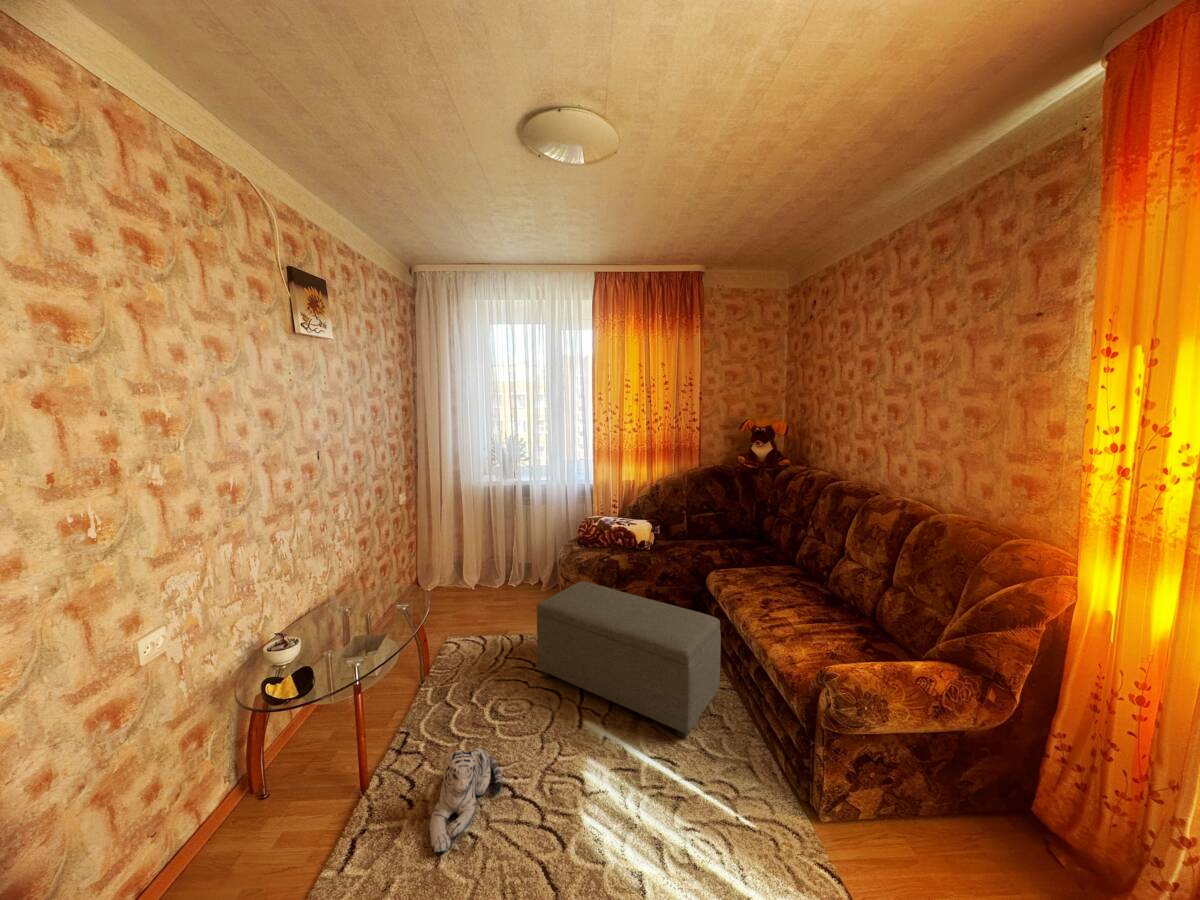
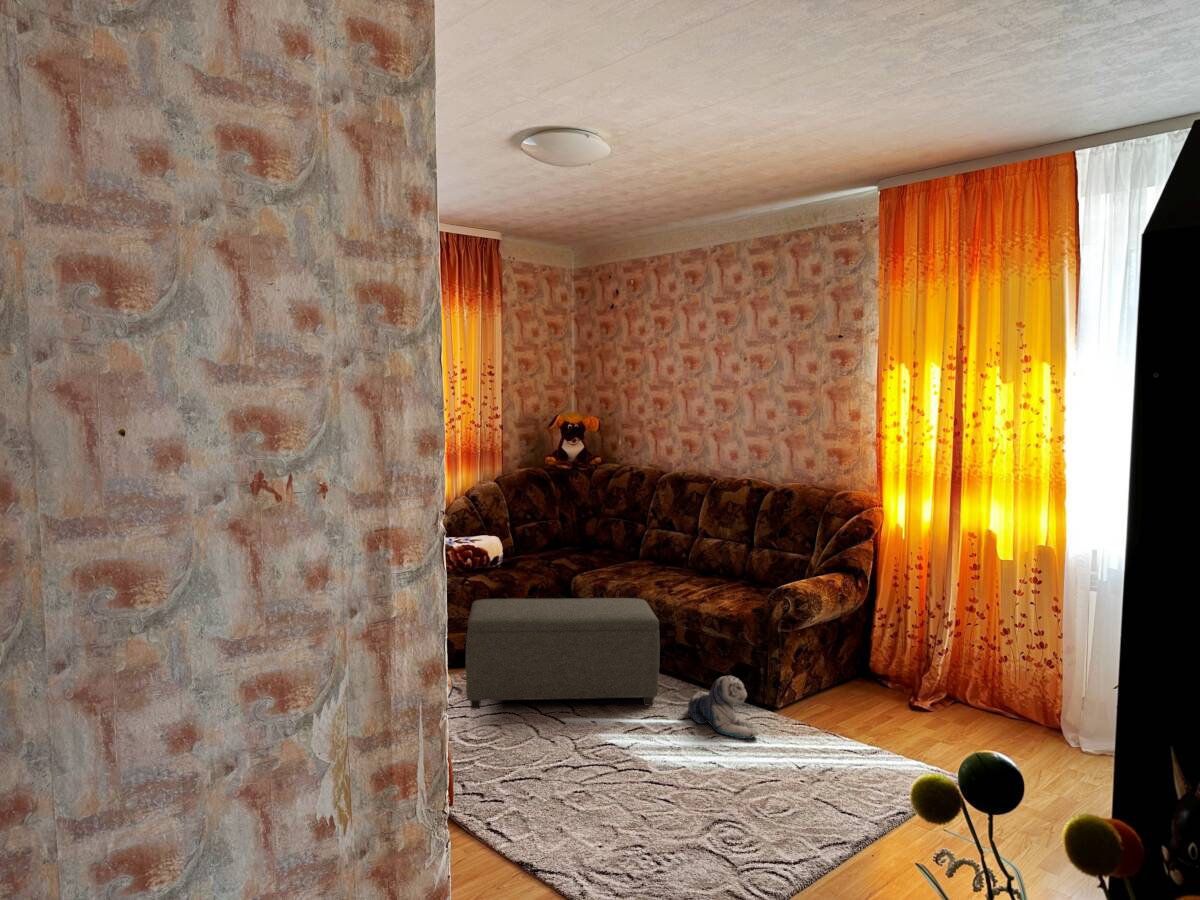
plush toy: present [429,747,502,852] -> present [688,675,758,739]

